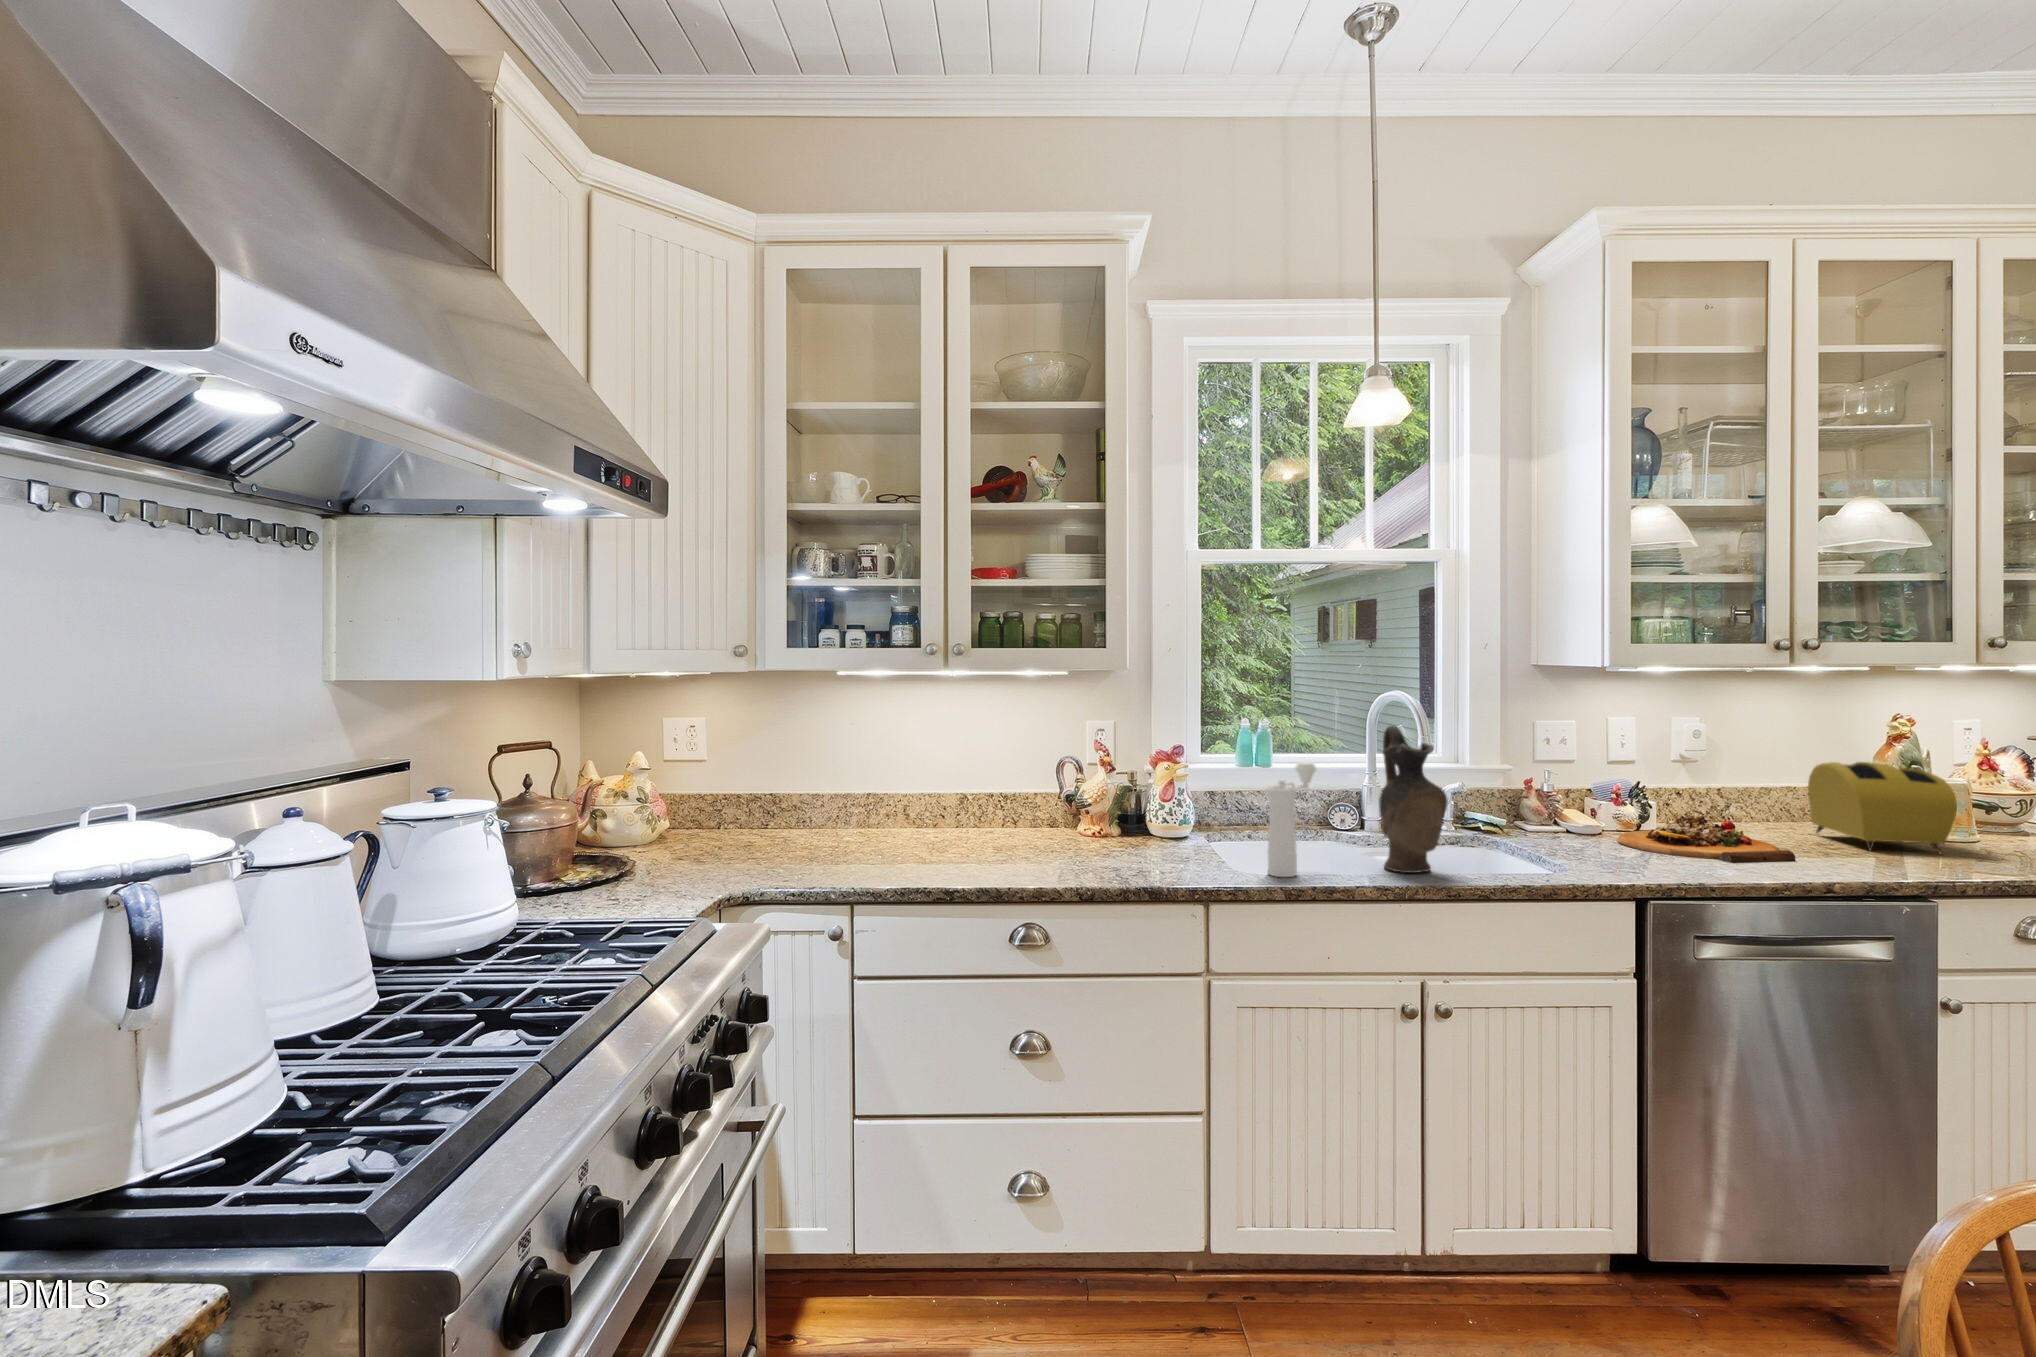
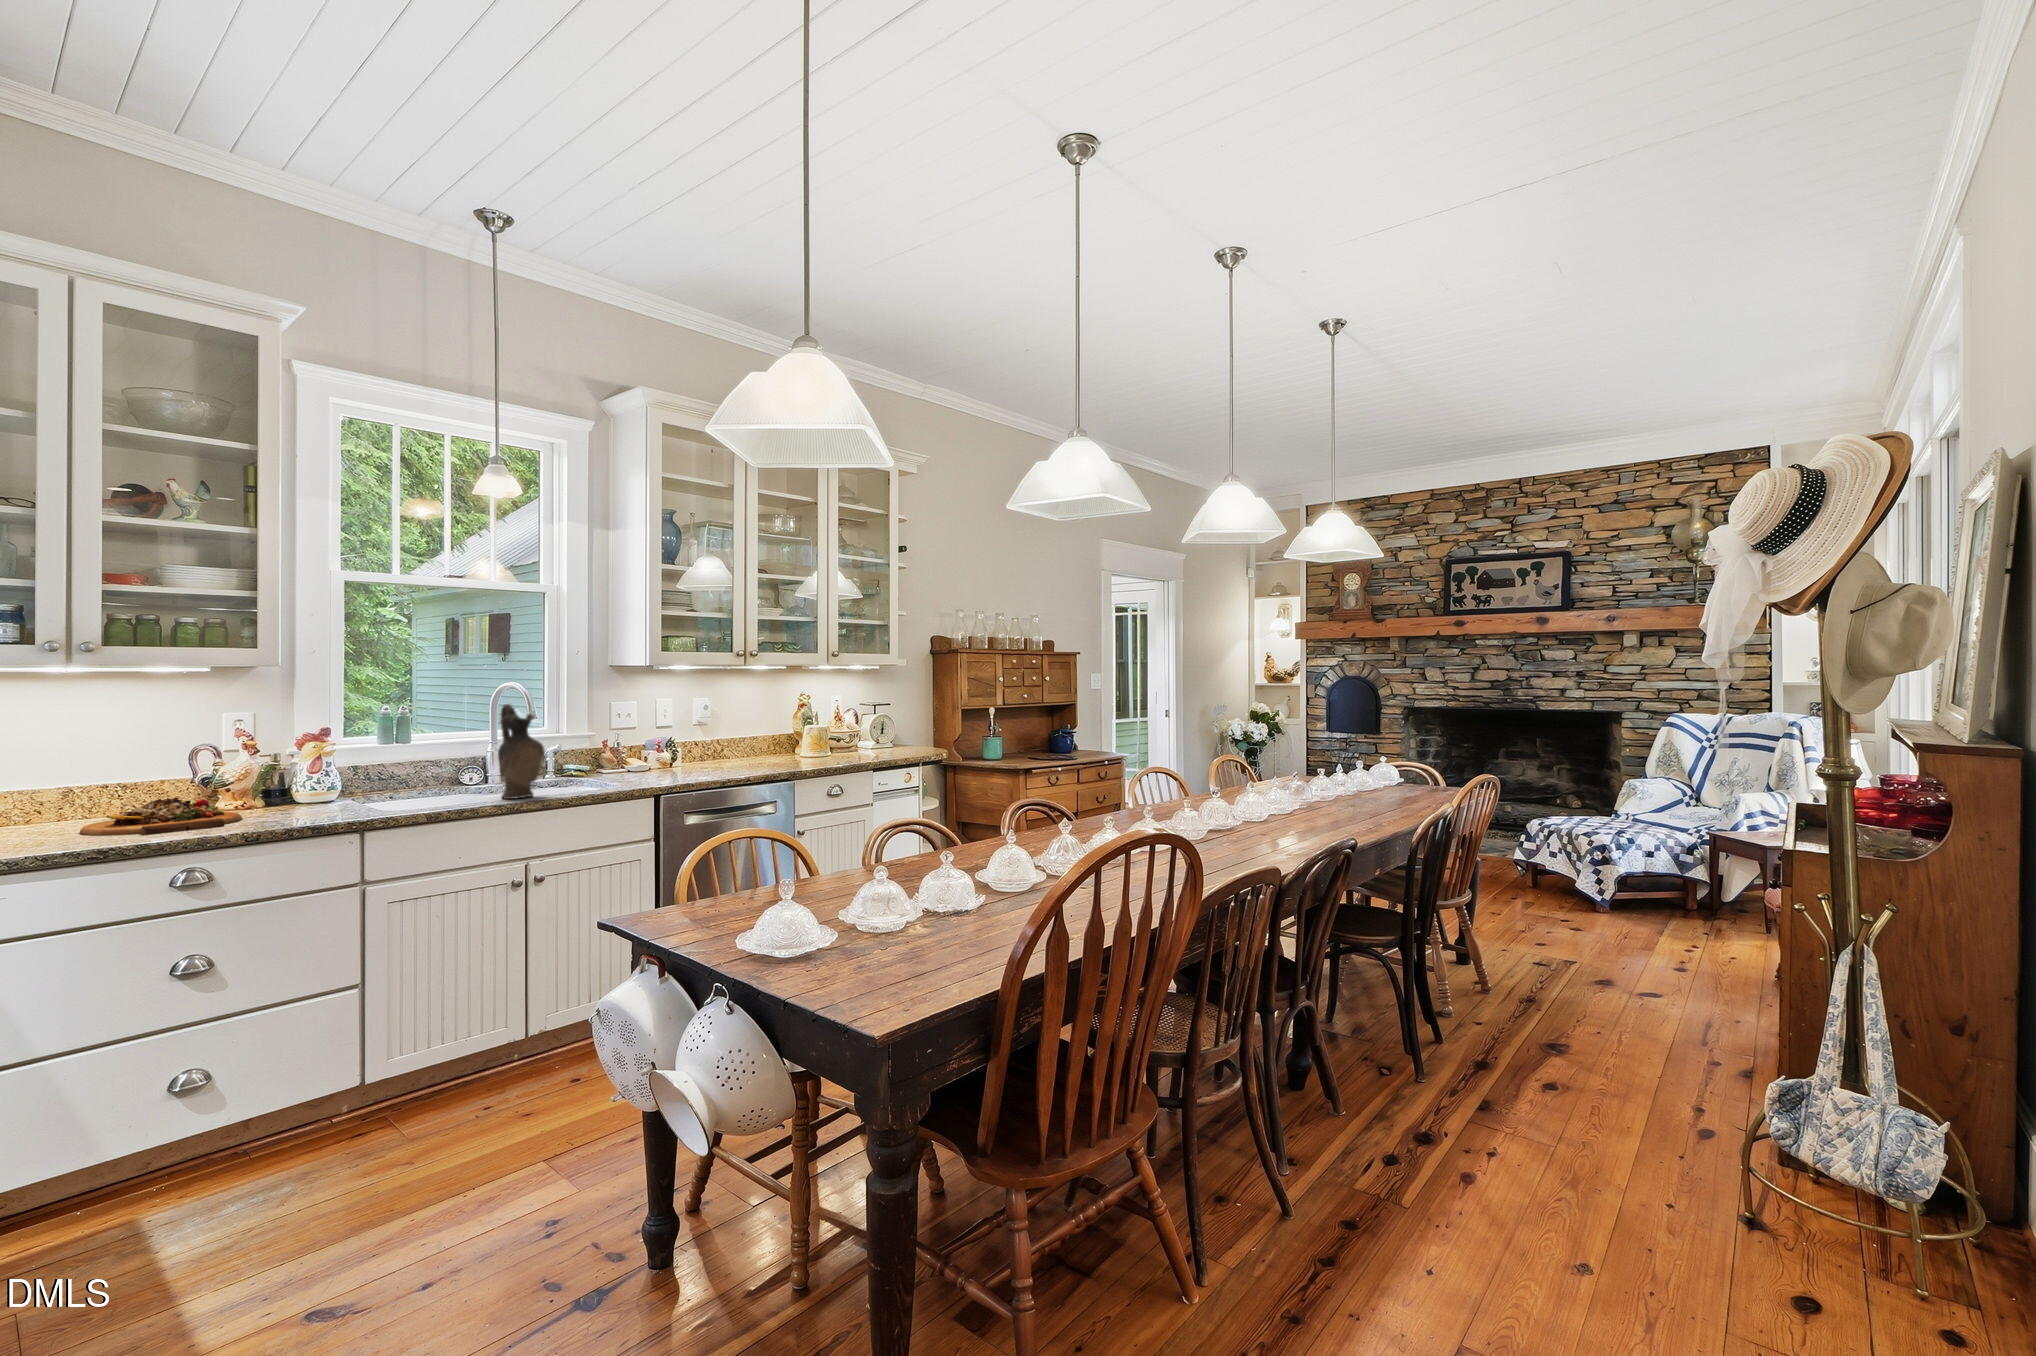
pepper mill: present [1267,762,1316,877] -> none [412,731,451,810]
toaster: present [1808,762,1957,854] -> none [761,720,818,767]
cutting board: present [1618,816,1796,863] -> present [80,798,243,836]

